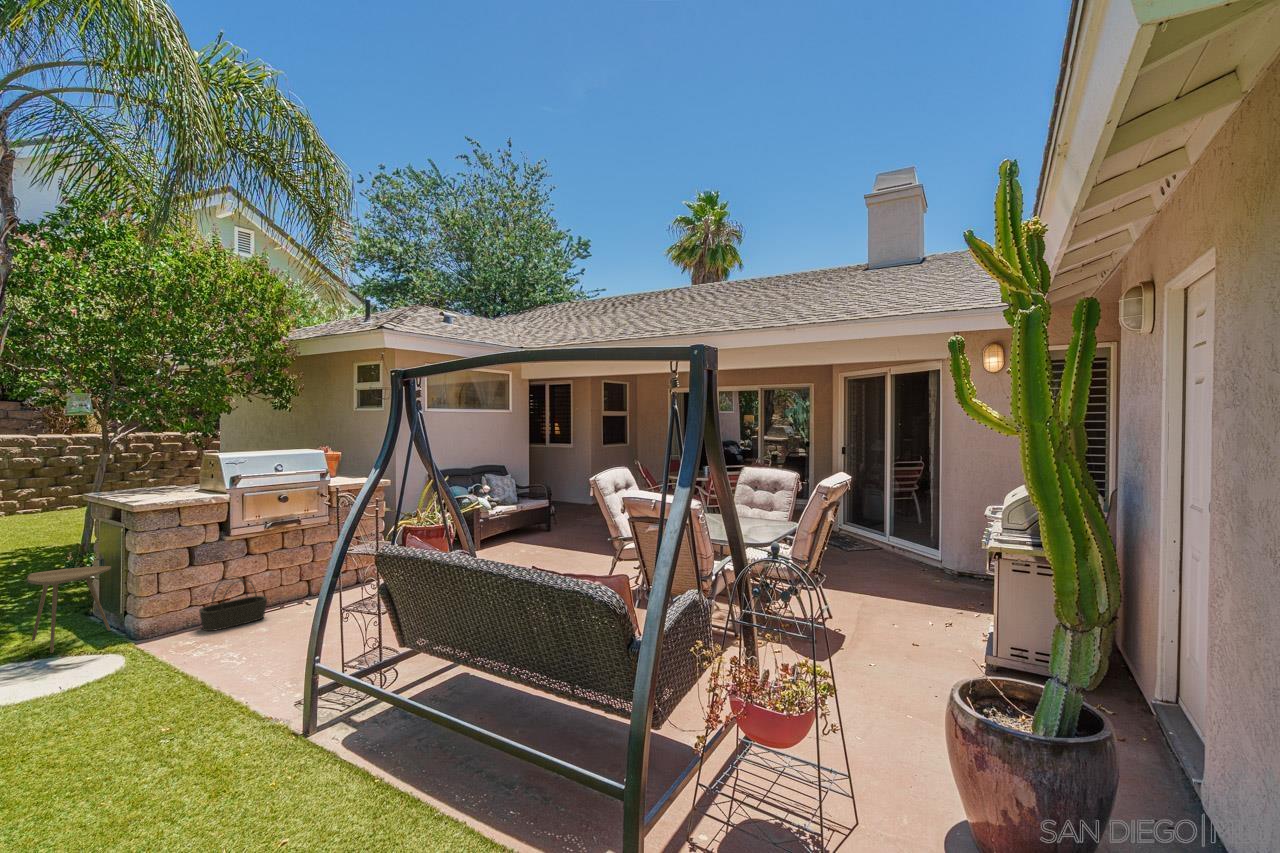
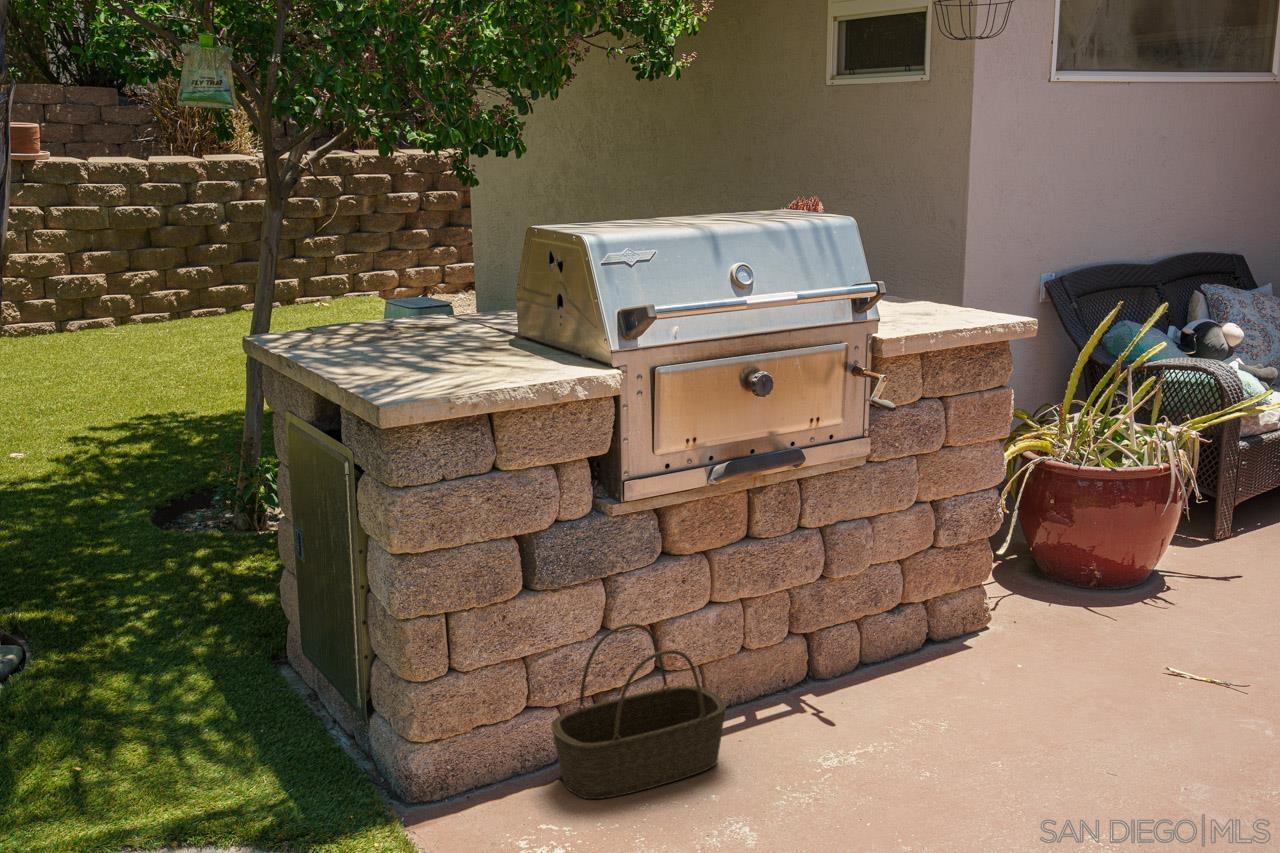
side table: present [27,566,111,653] -> none [144,559,337,816]

